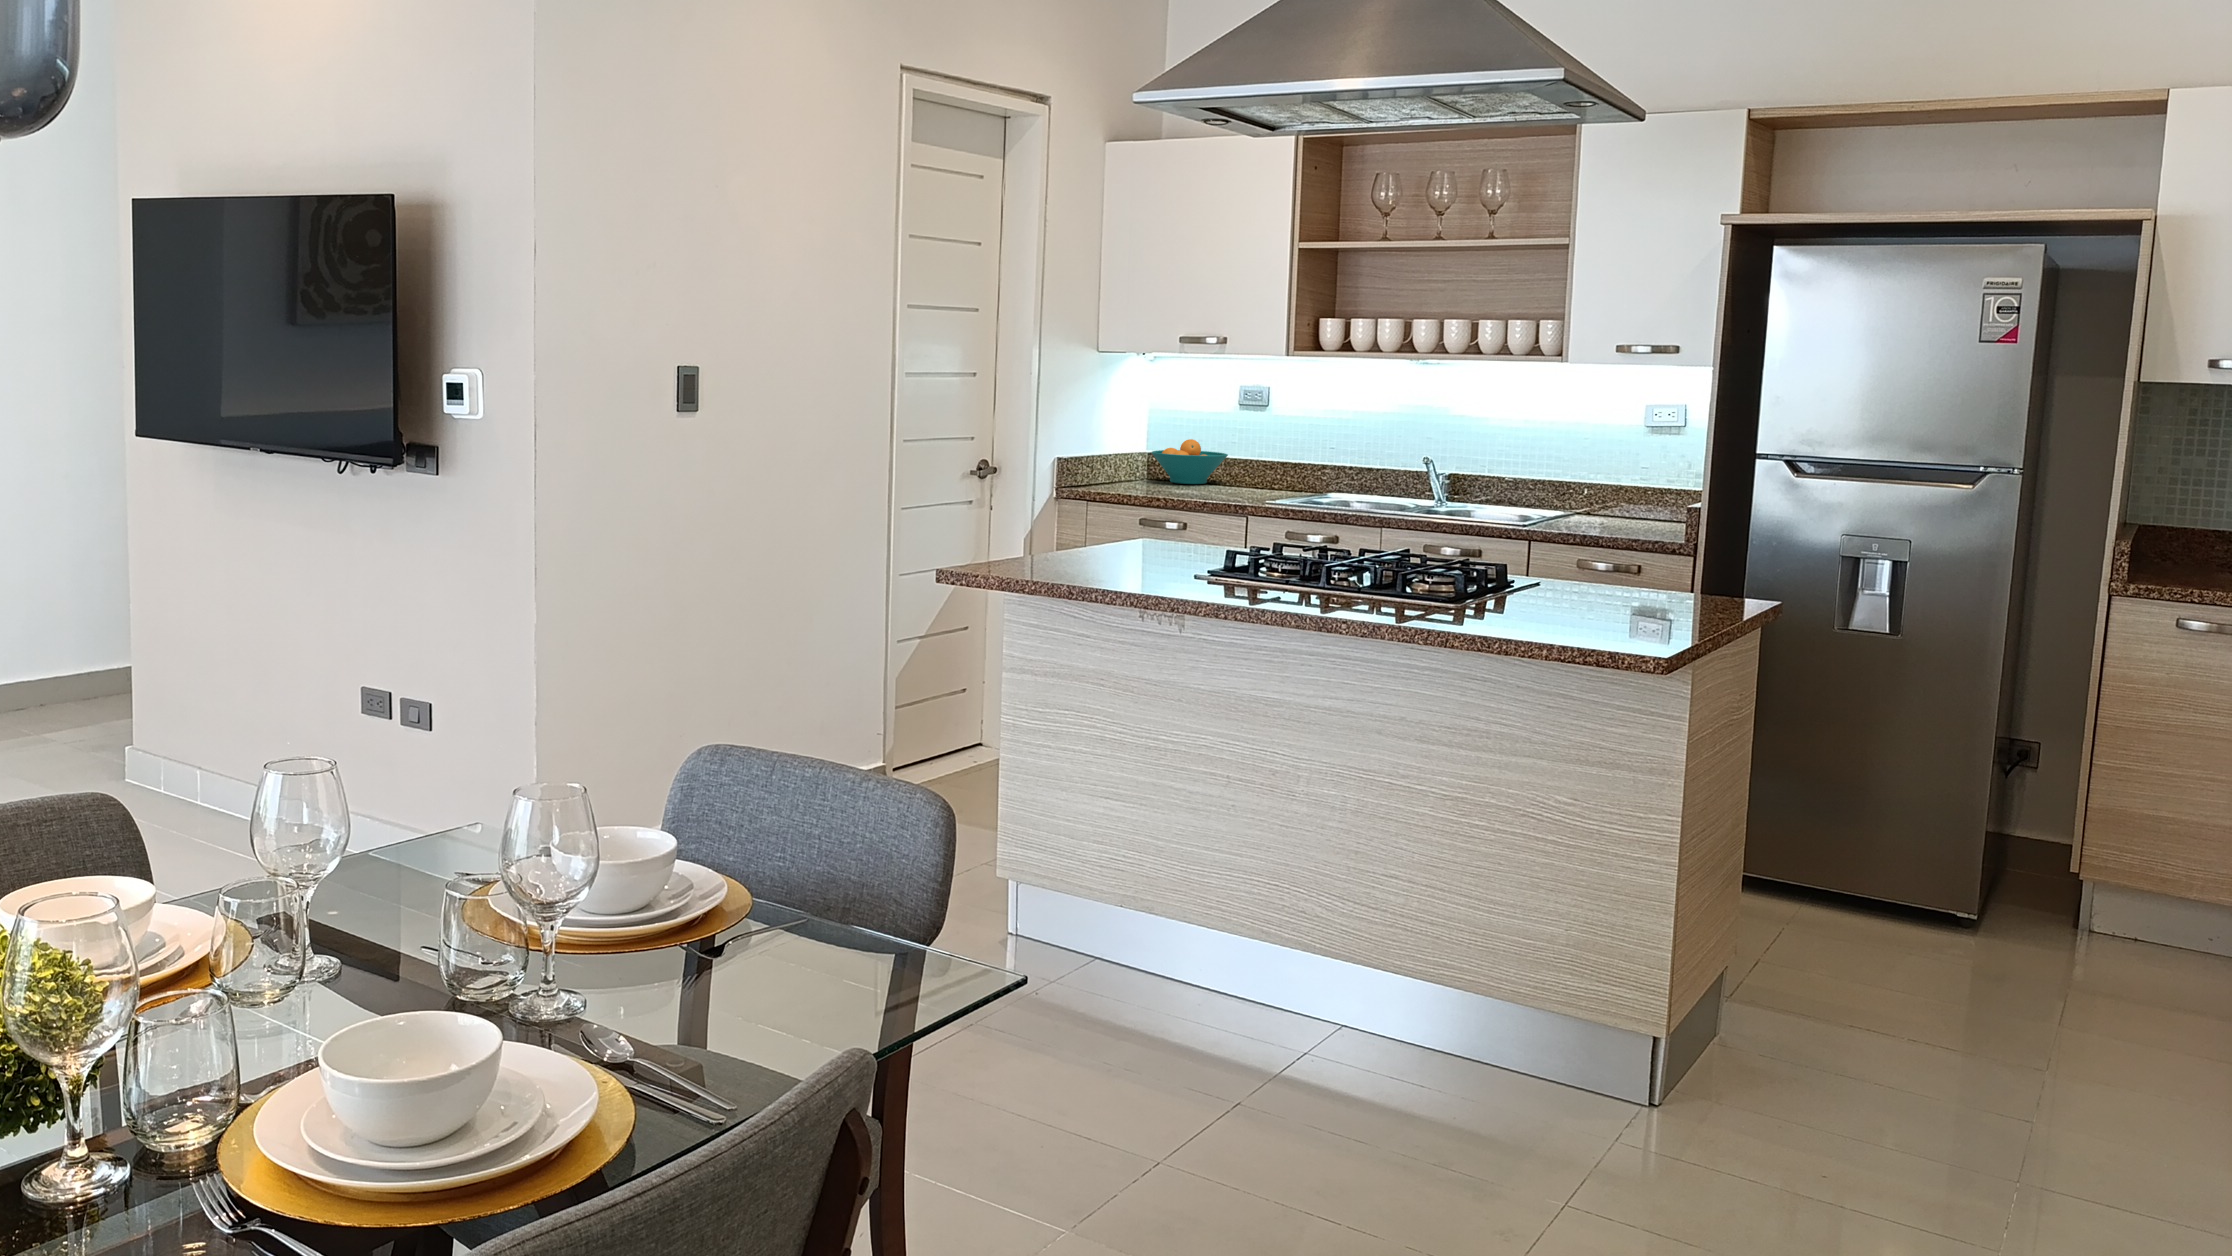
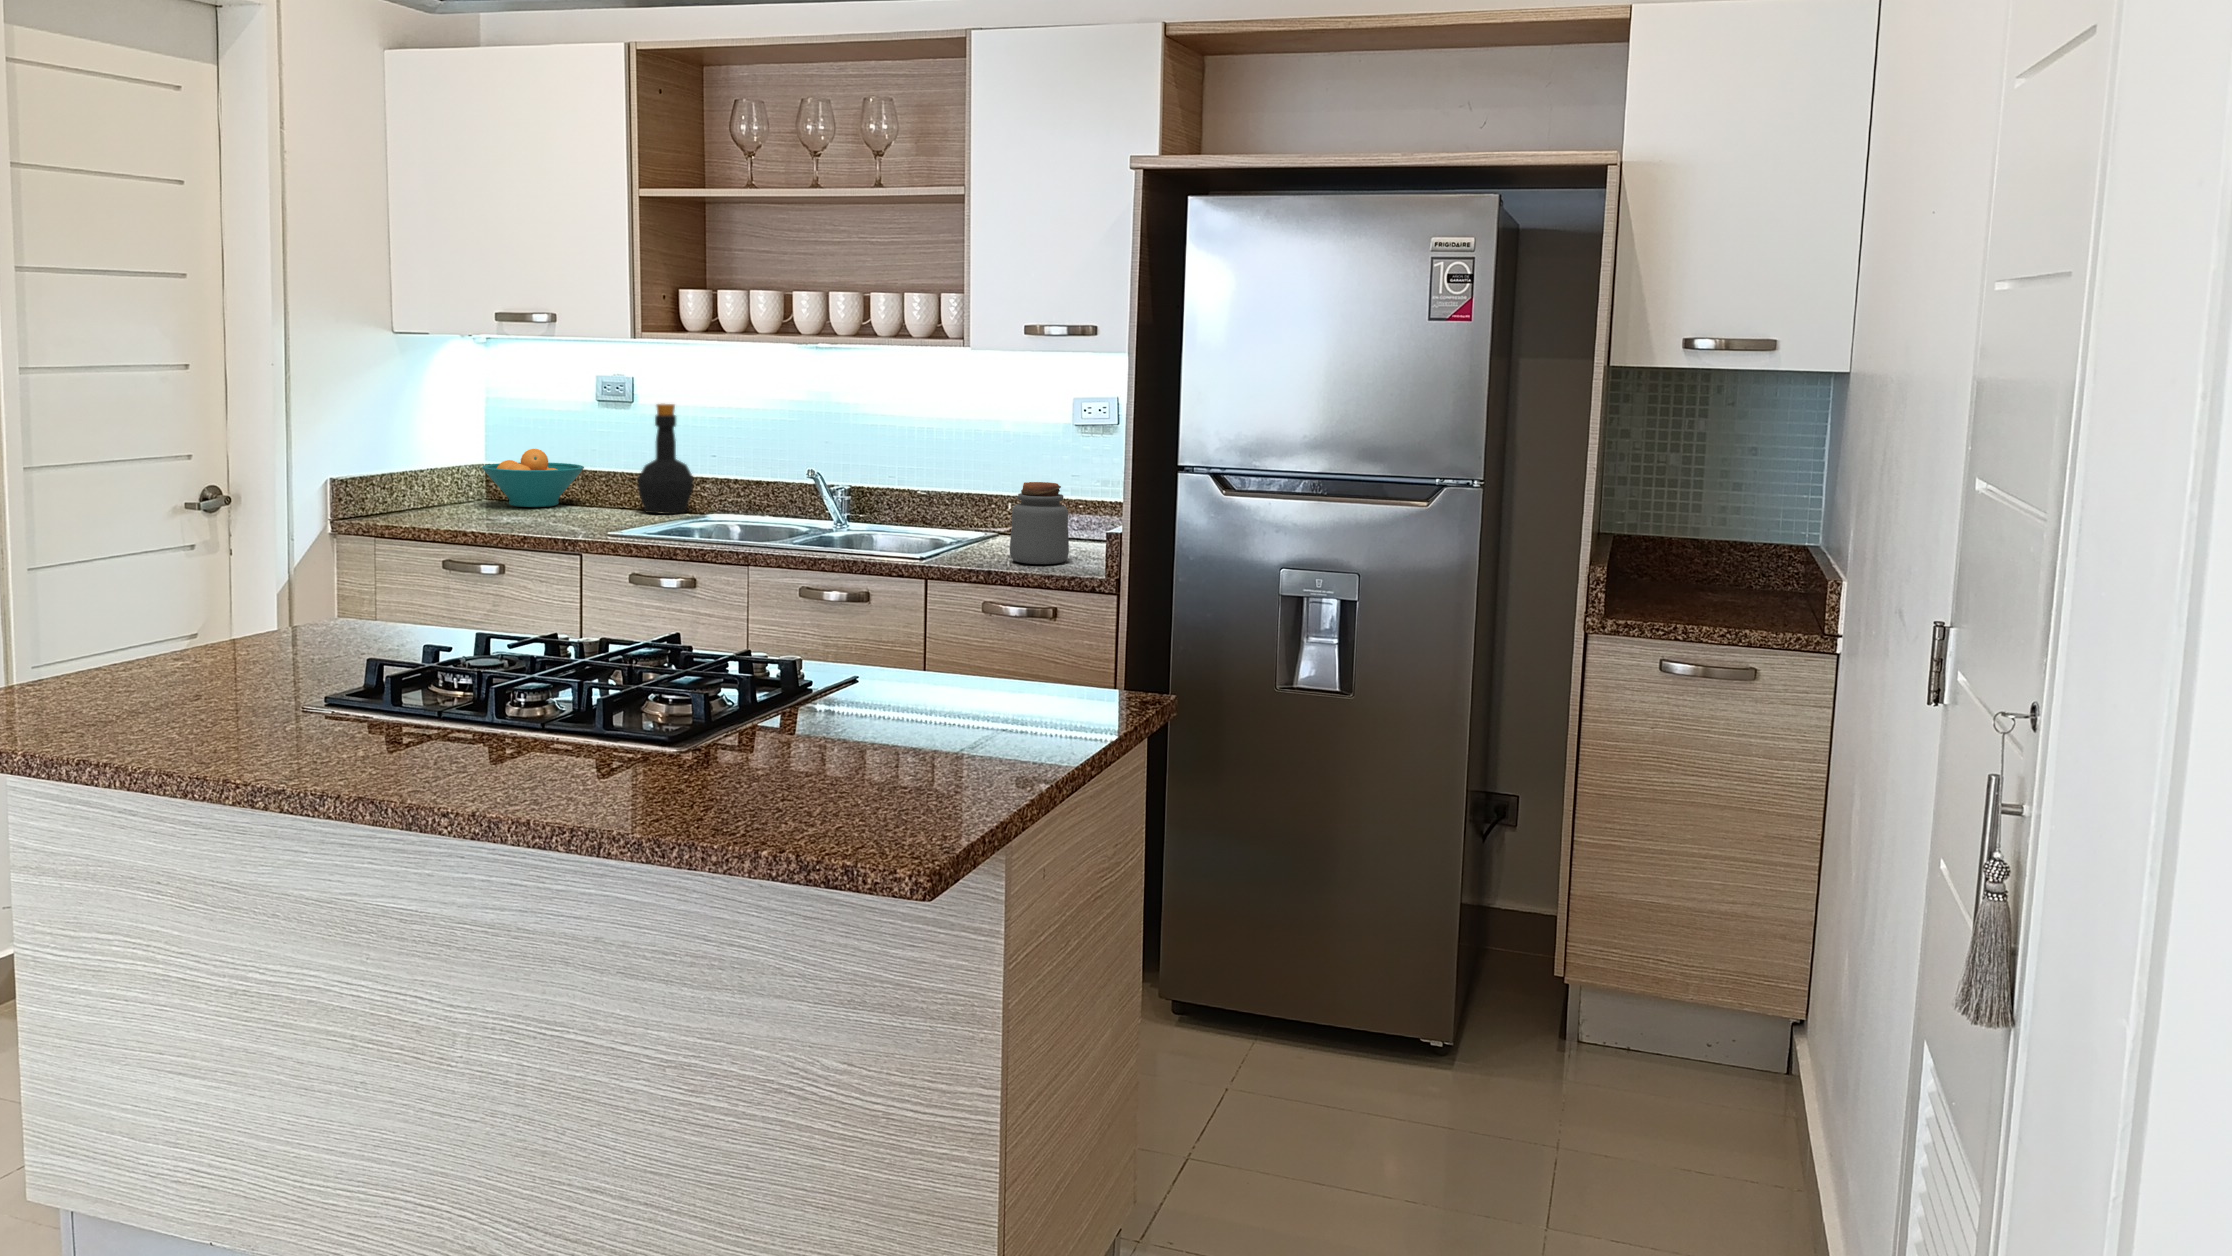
bottle: none [1275,406,1320,492] -> present [638,404,694,514]
jar: none [1602,469,1651,532] -> present [1010,482,1069,564]

